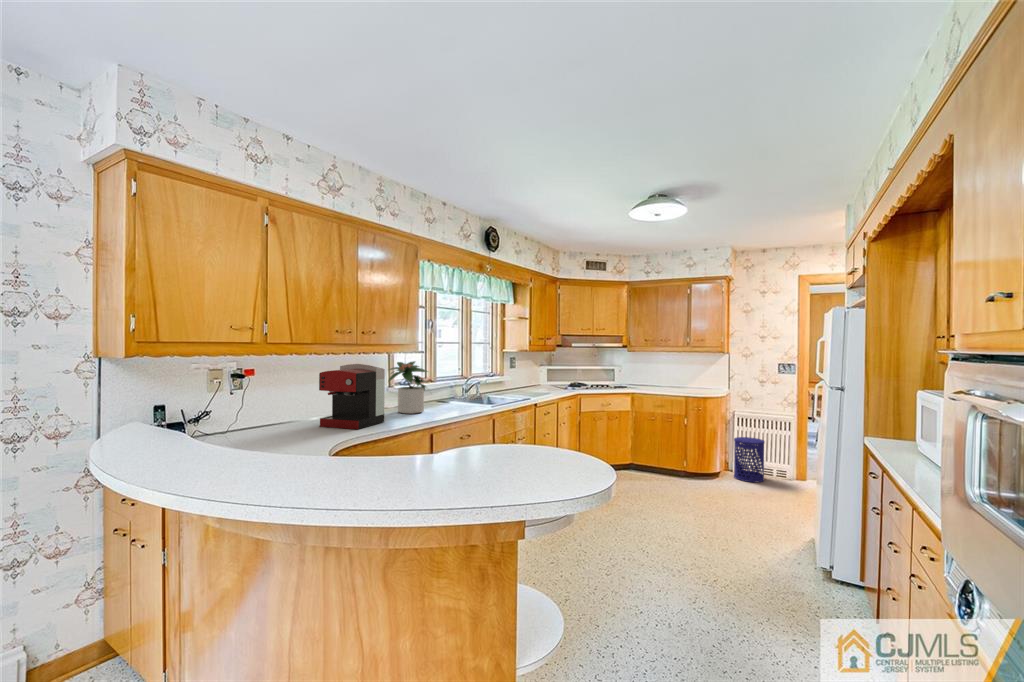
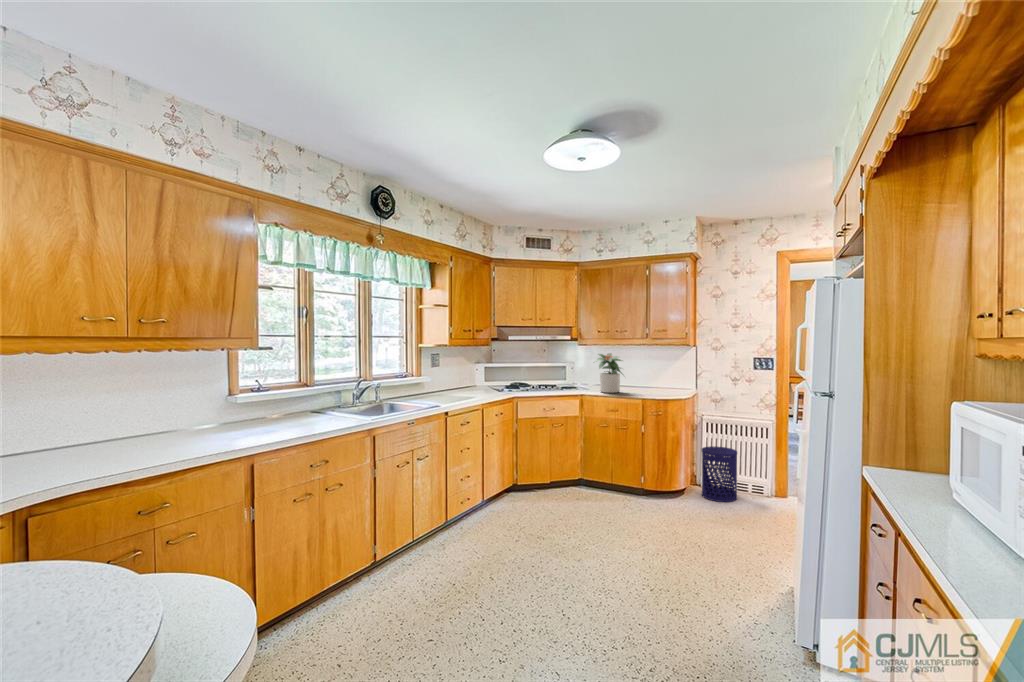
potted plant: present [389,361,430,414] -> present [596,353,622,393]
coffee maker: present [319,364,385,429] -> none [50,369,174,471]

